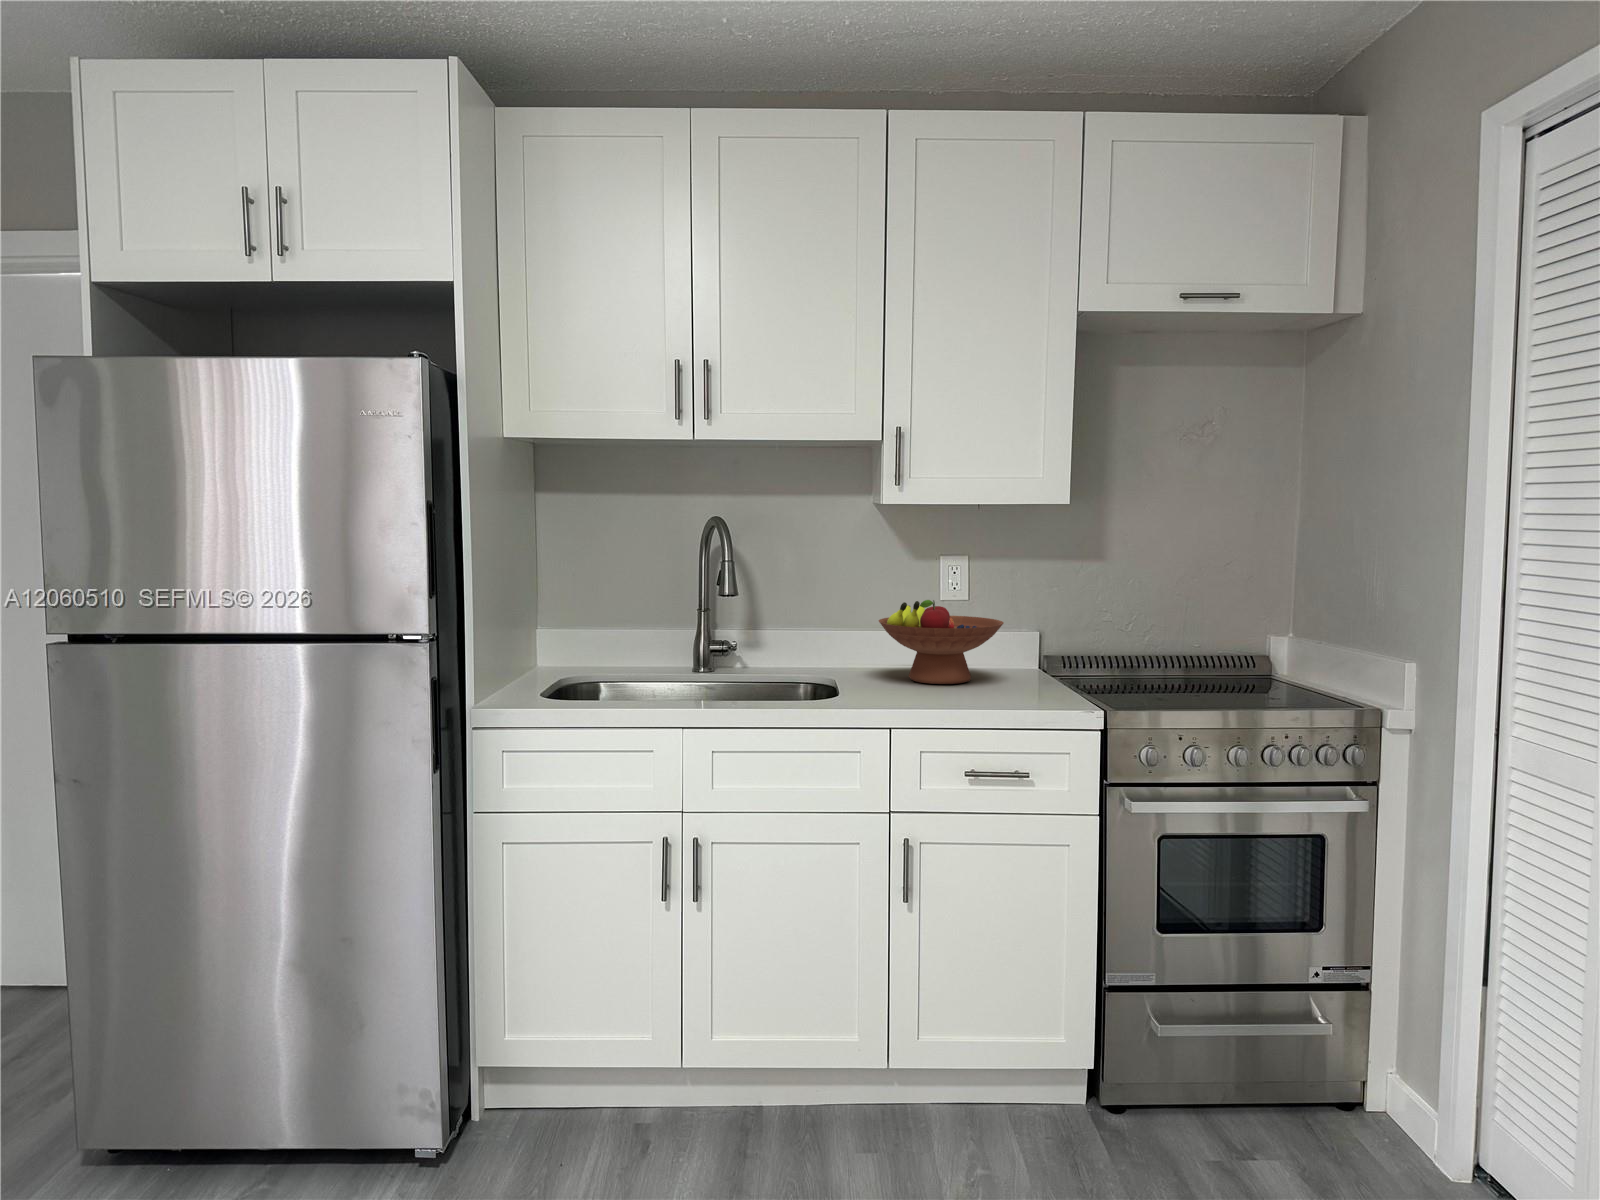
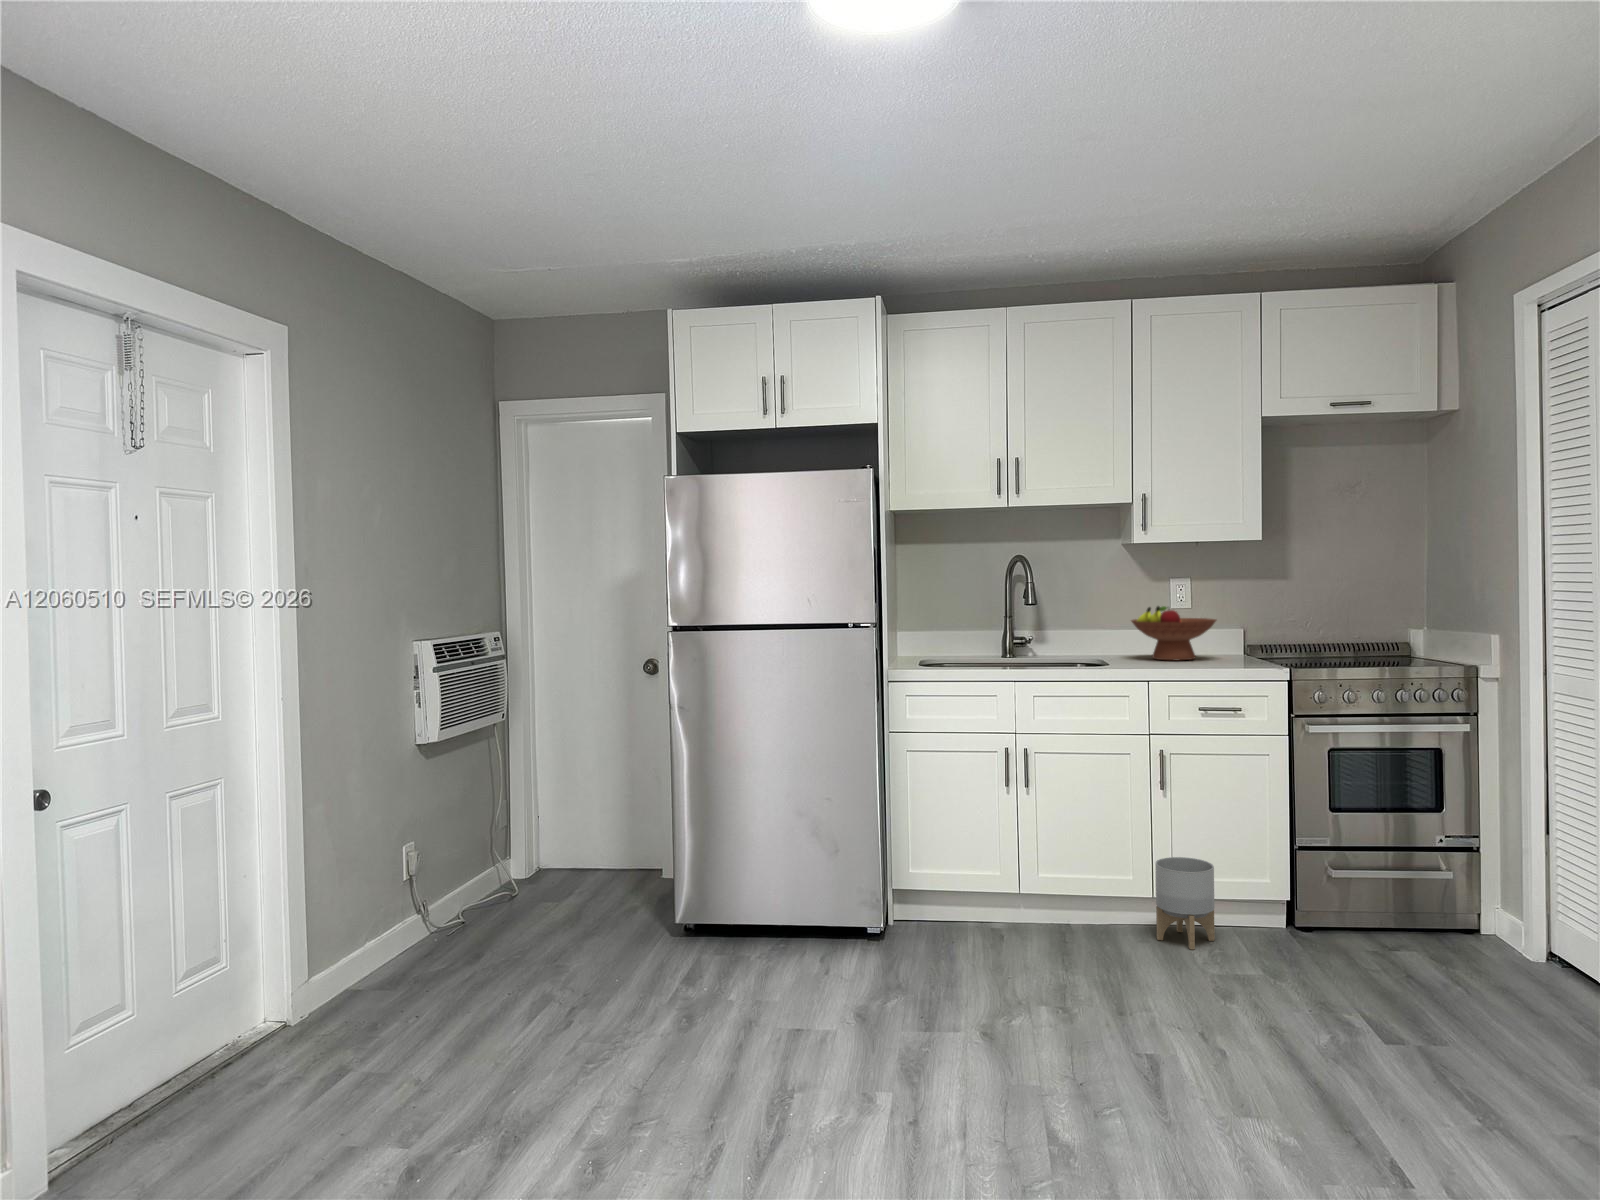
planter: none [889,1008,980,1174] -> present [1155,857,1215,949]

